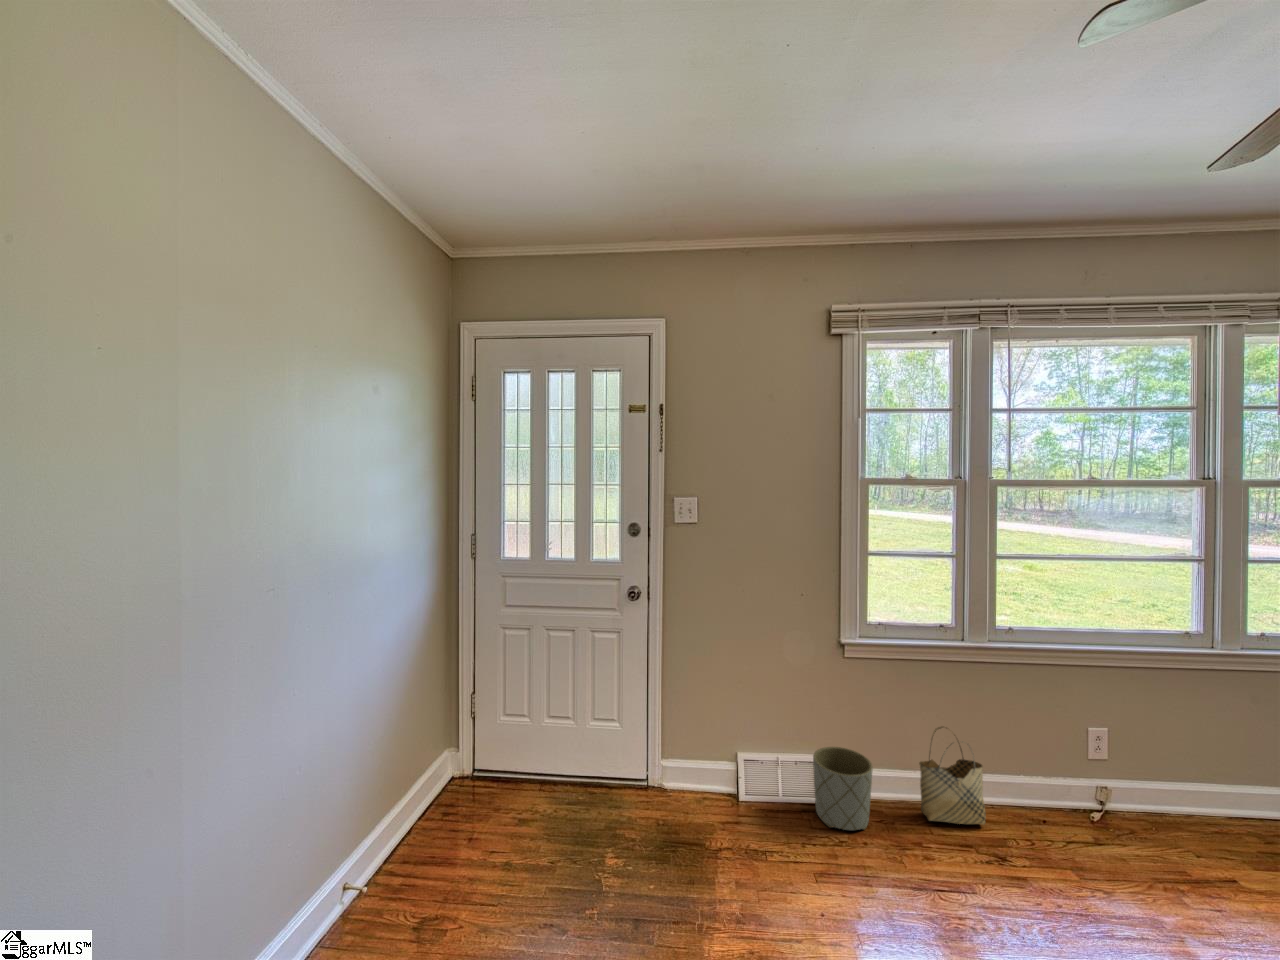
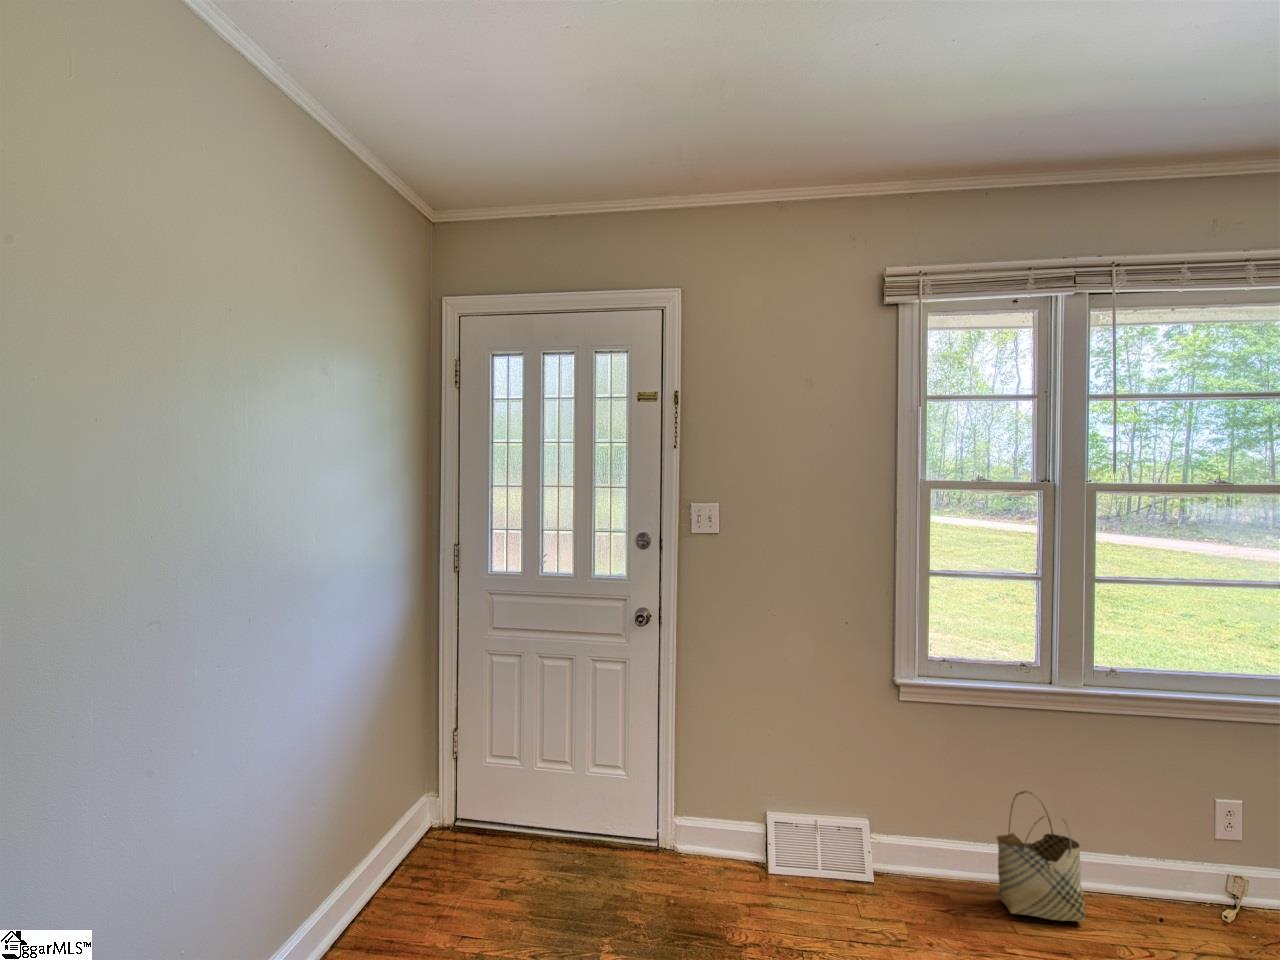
planter: present [813,747,873,830] -> none [861,810,938,924]

